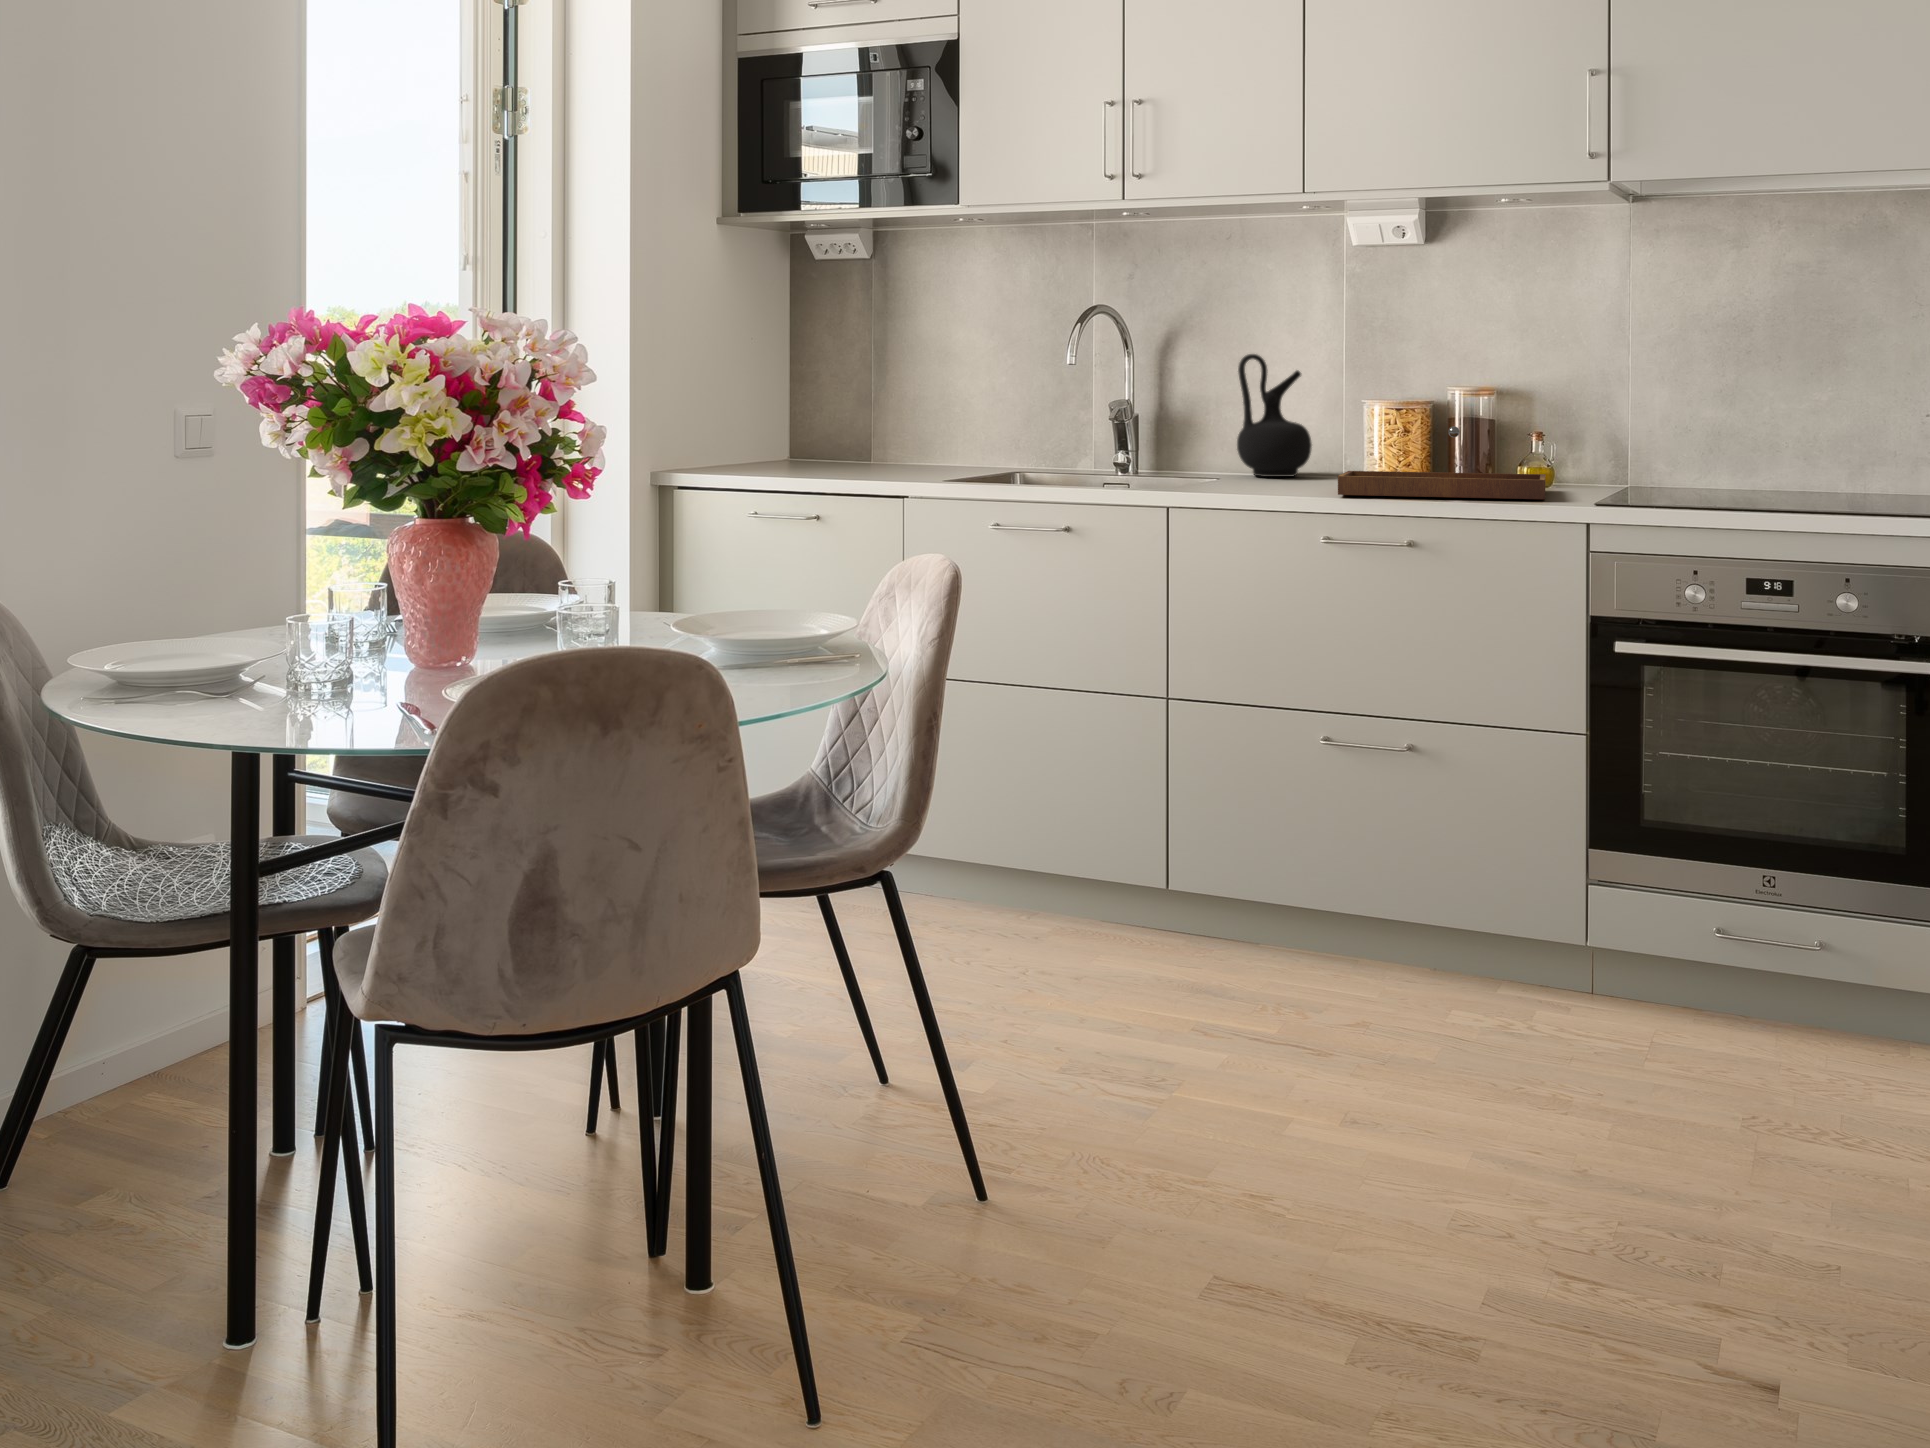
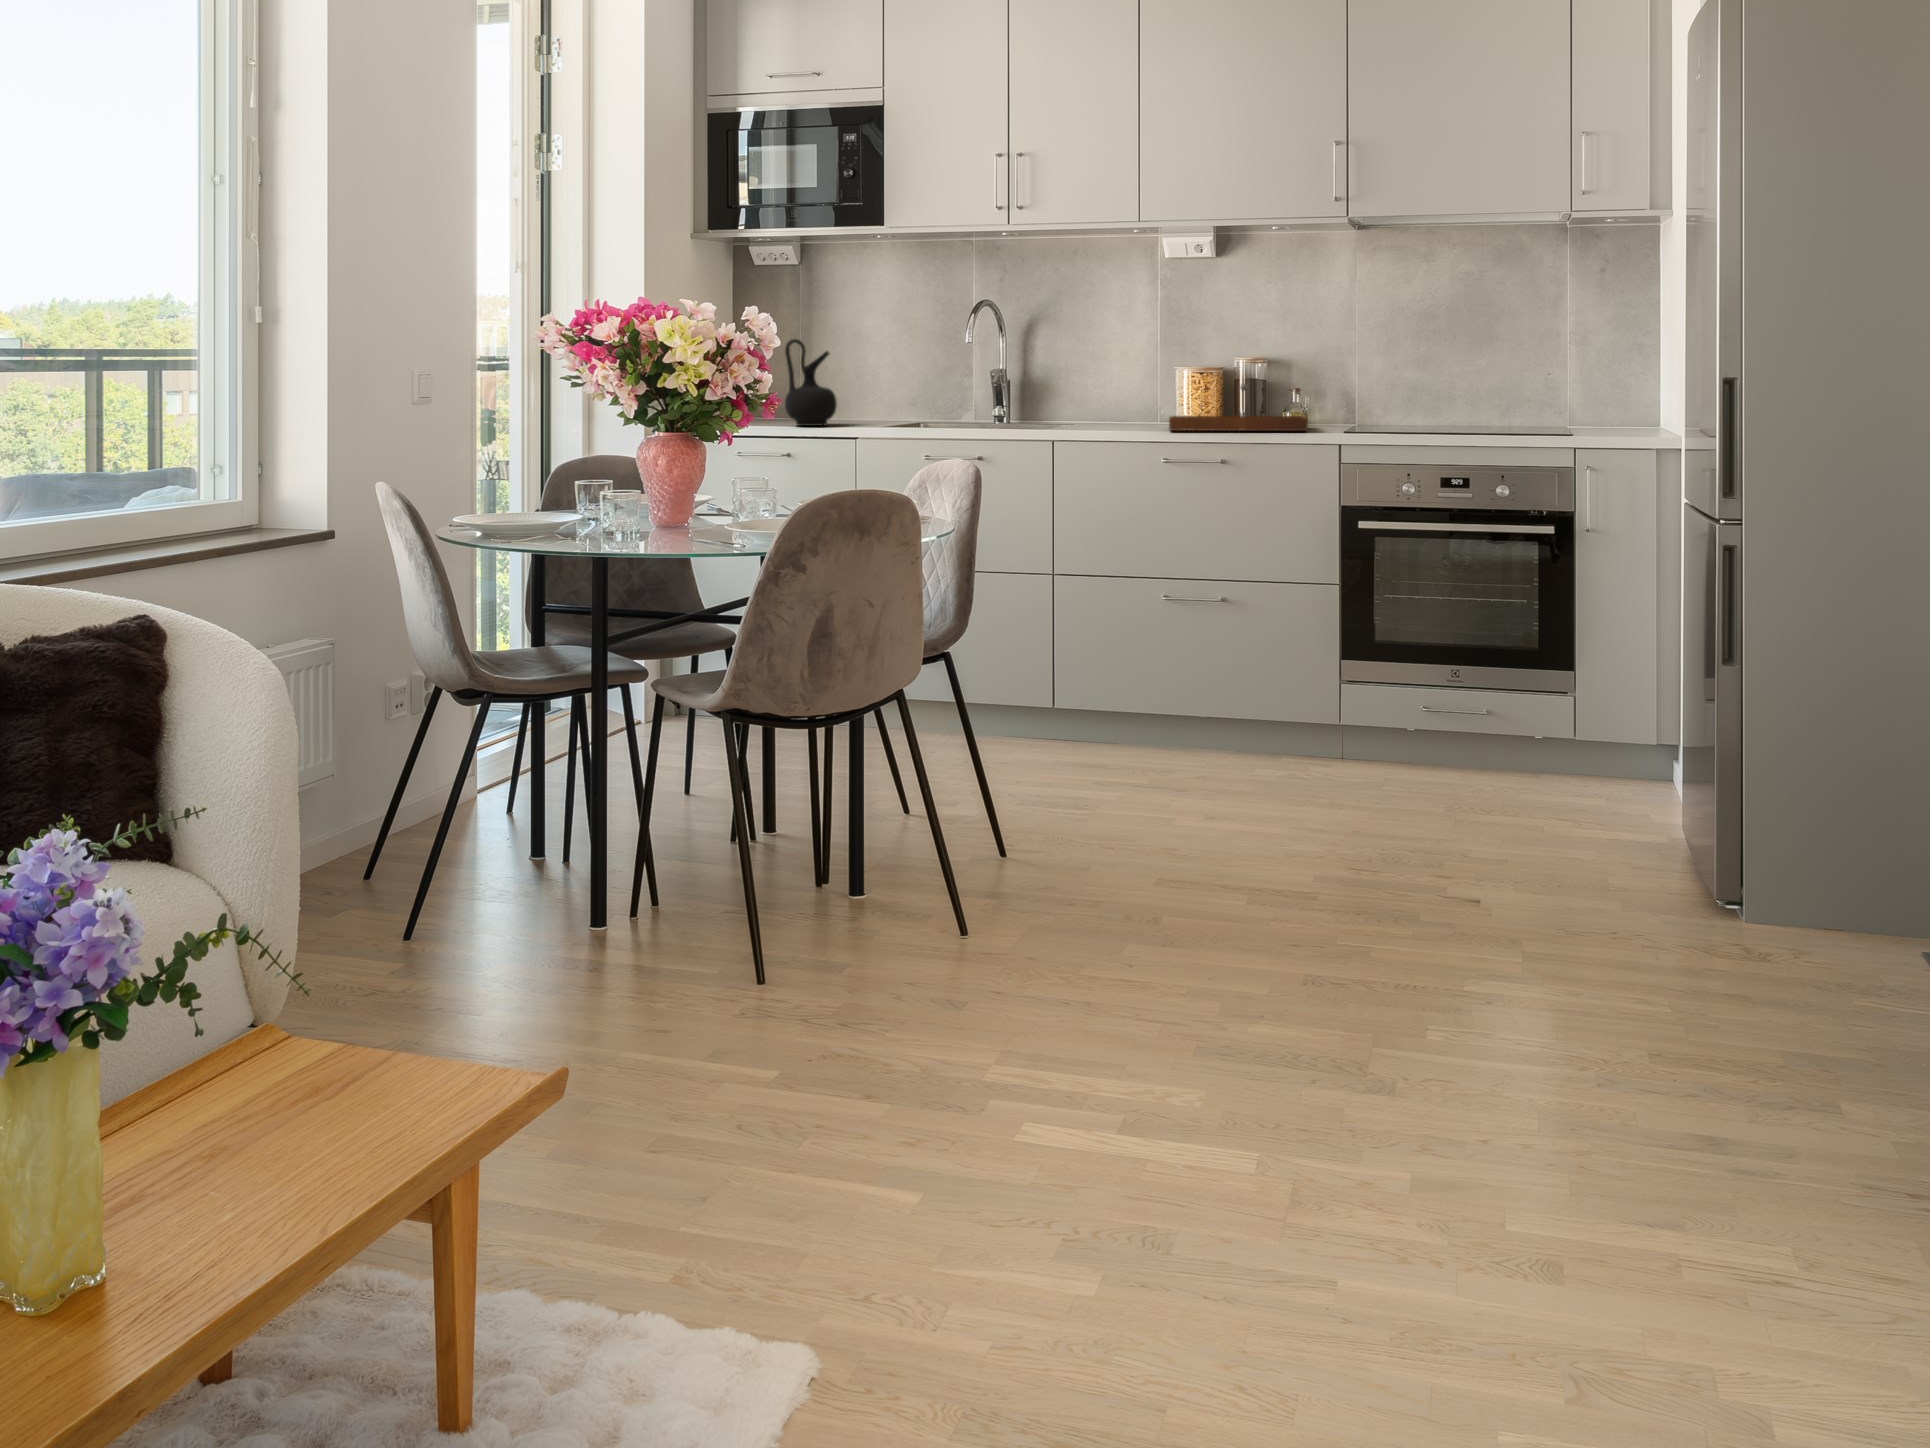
ceramic jug: present [1237,354,1312,477] -> present [785,339,837,426]

